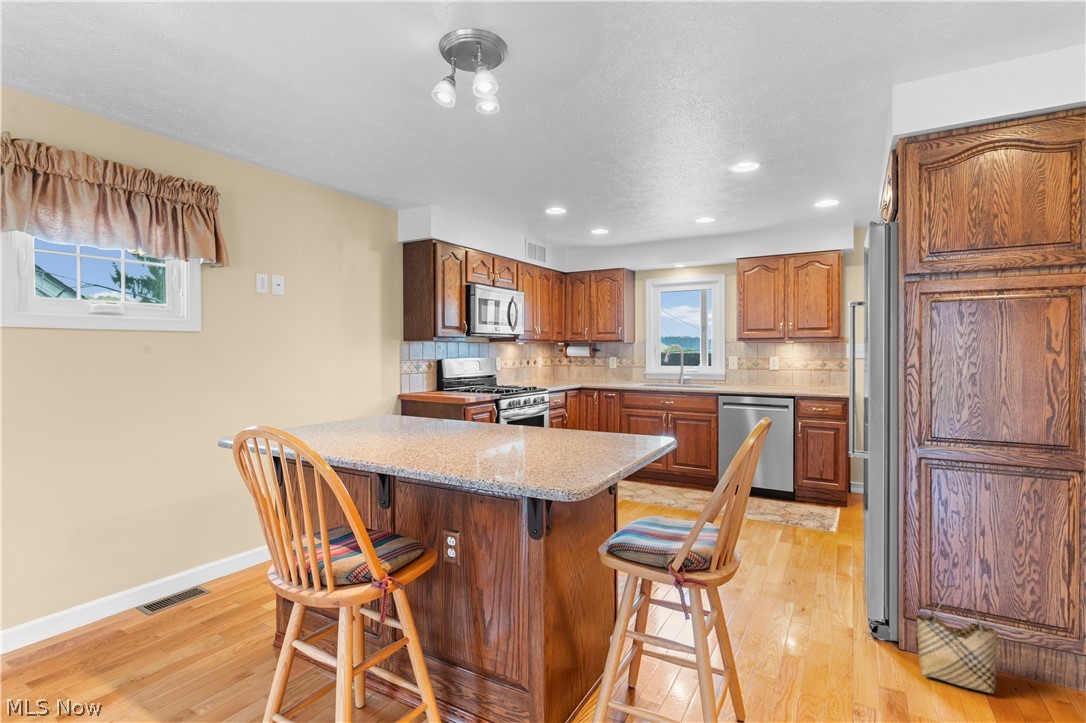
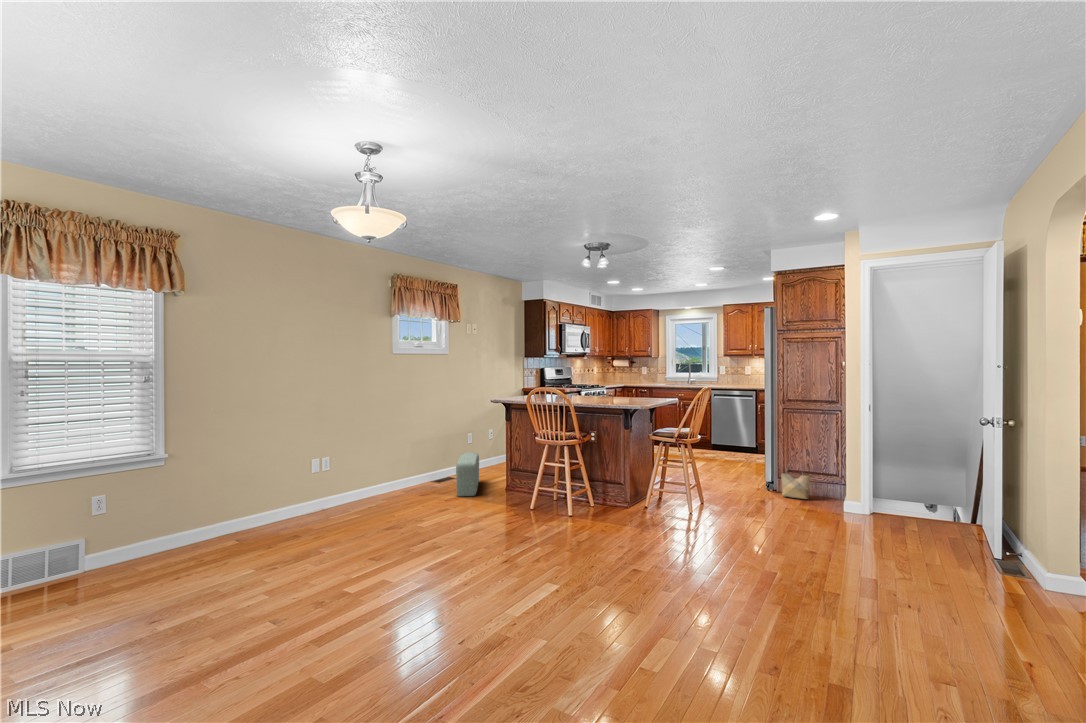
pouf: none [121,547,241,684] -> present [456,453,479,496]

